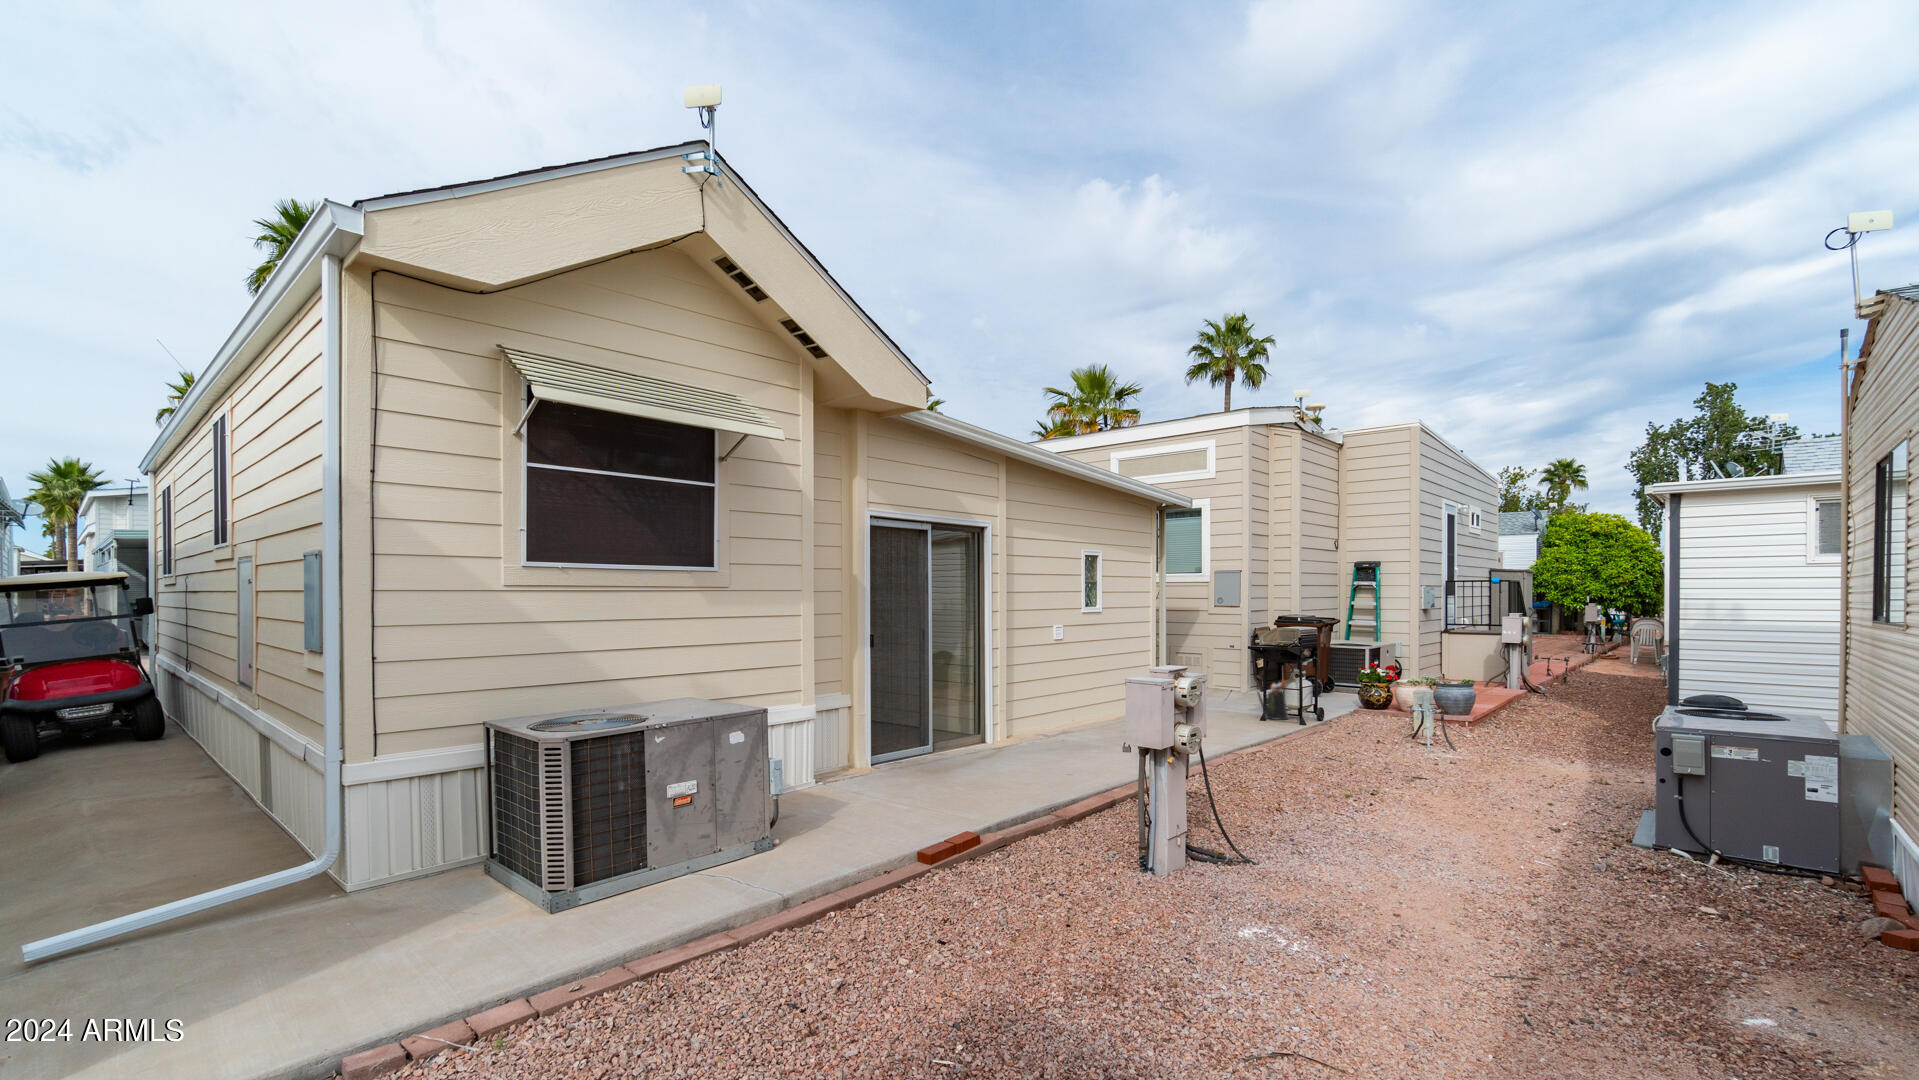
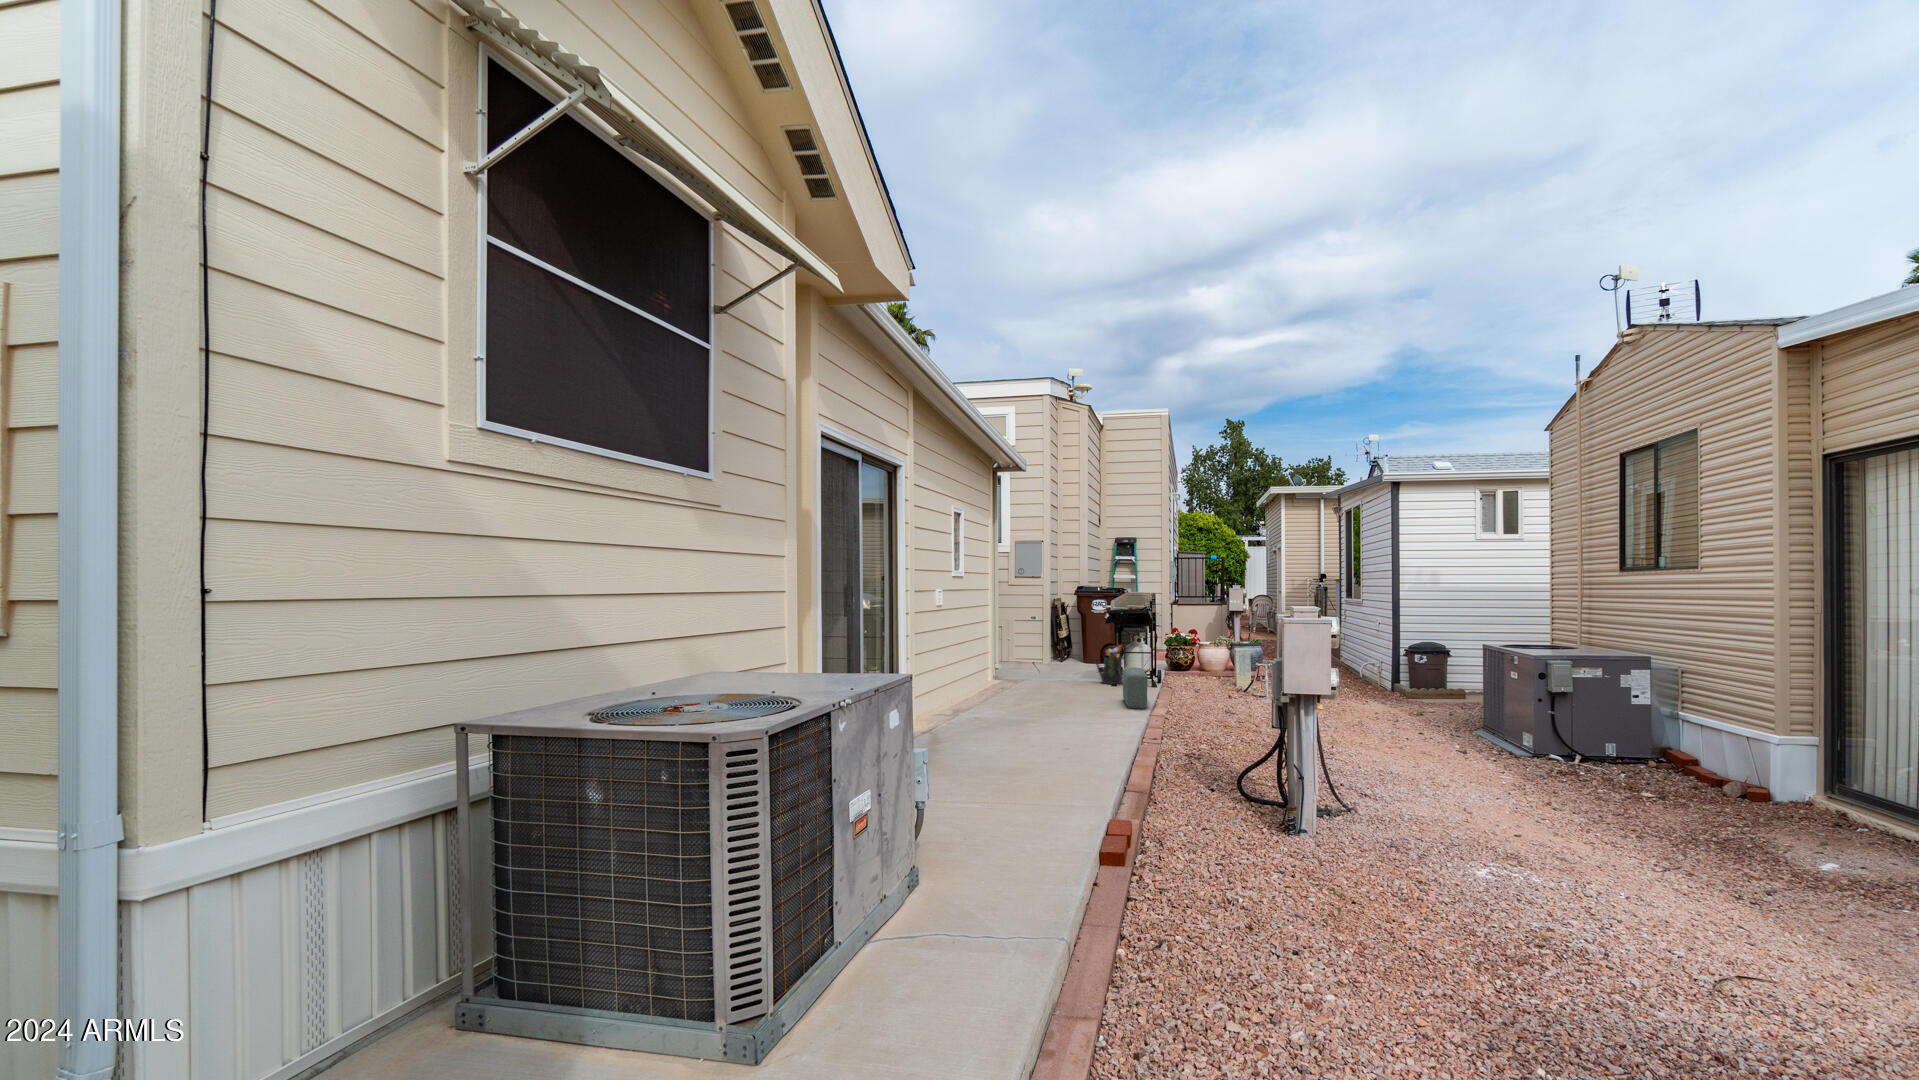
pouf: none [1236,703,1268,744] -> present [1123,667,1147,709]

